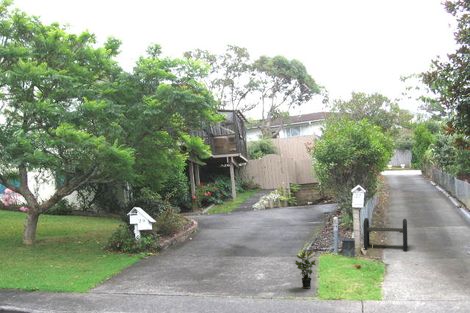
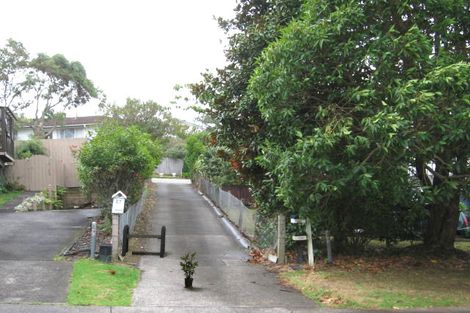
potted plant: present [295,250,316,288] -> present [180,252,198,288]

